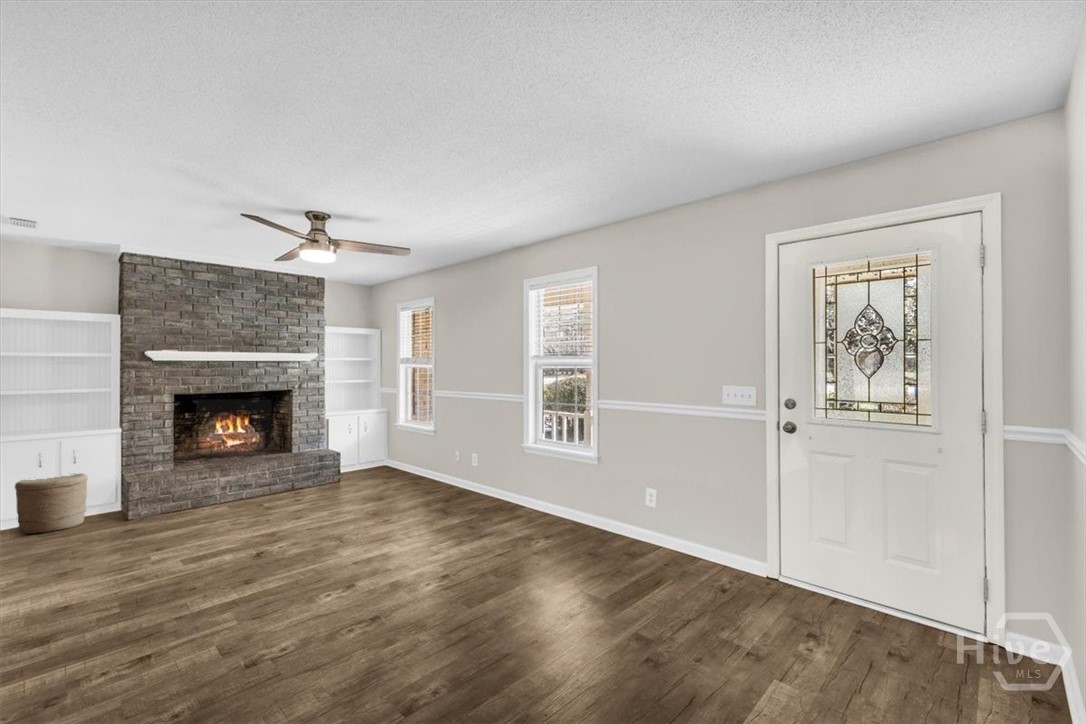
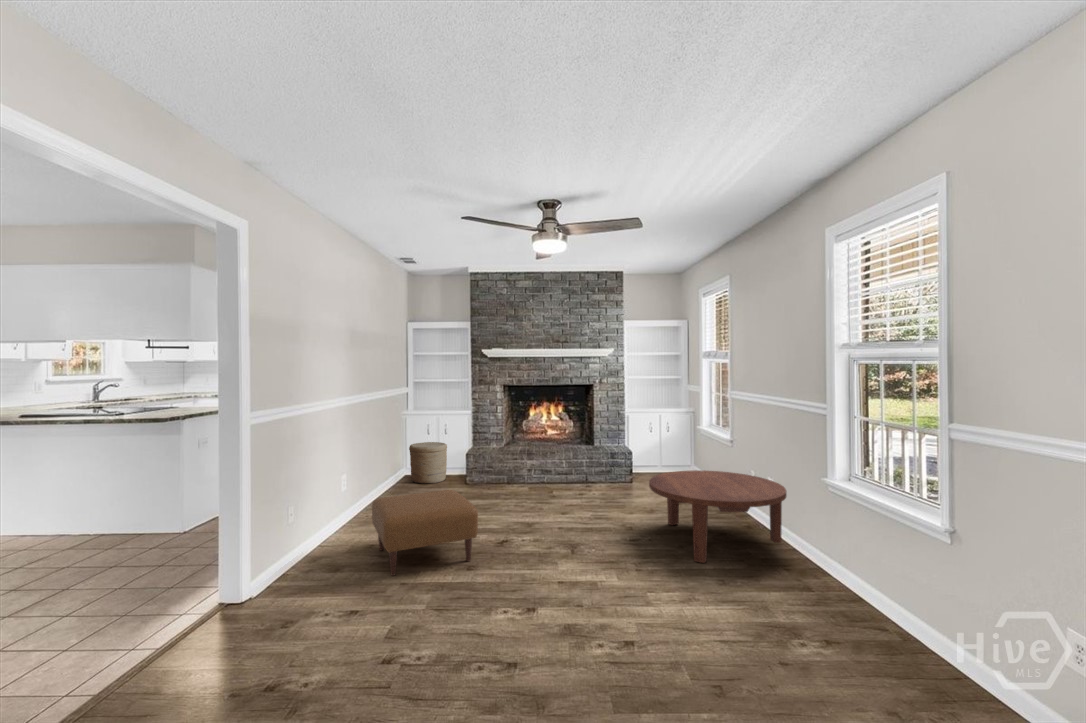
coffee table: none [399,452,505,521] -> present [649,470,787,563]
ottoman: none [67,510,250,620] -> present [372,490,478,576]

